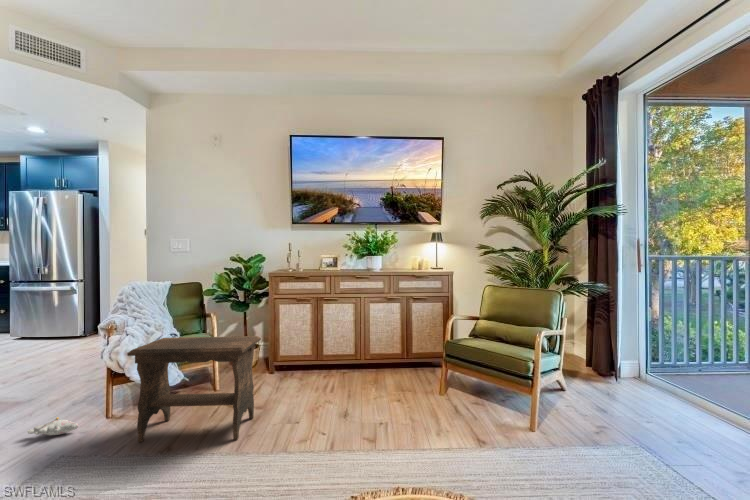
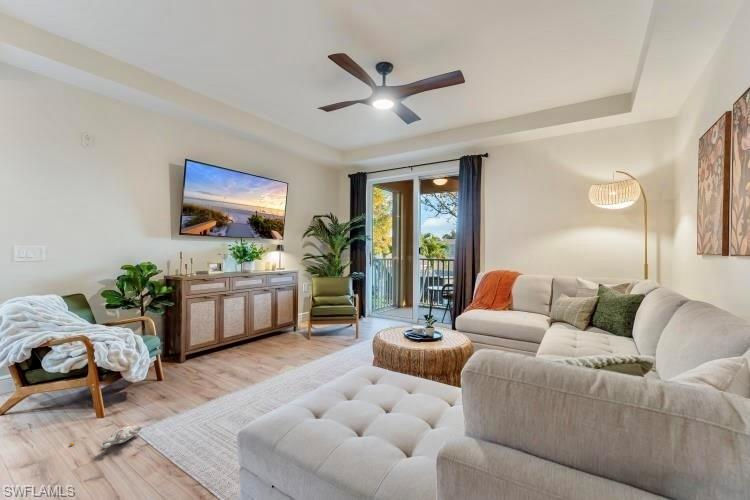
footstool: present [127,336,261,442] -> none [190,322,282,410]

